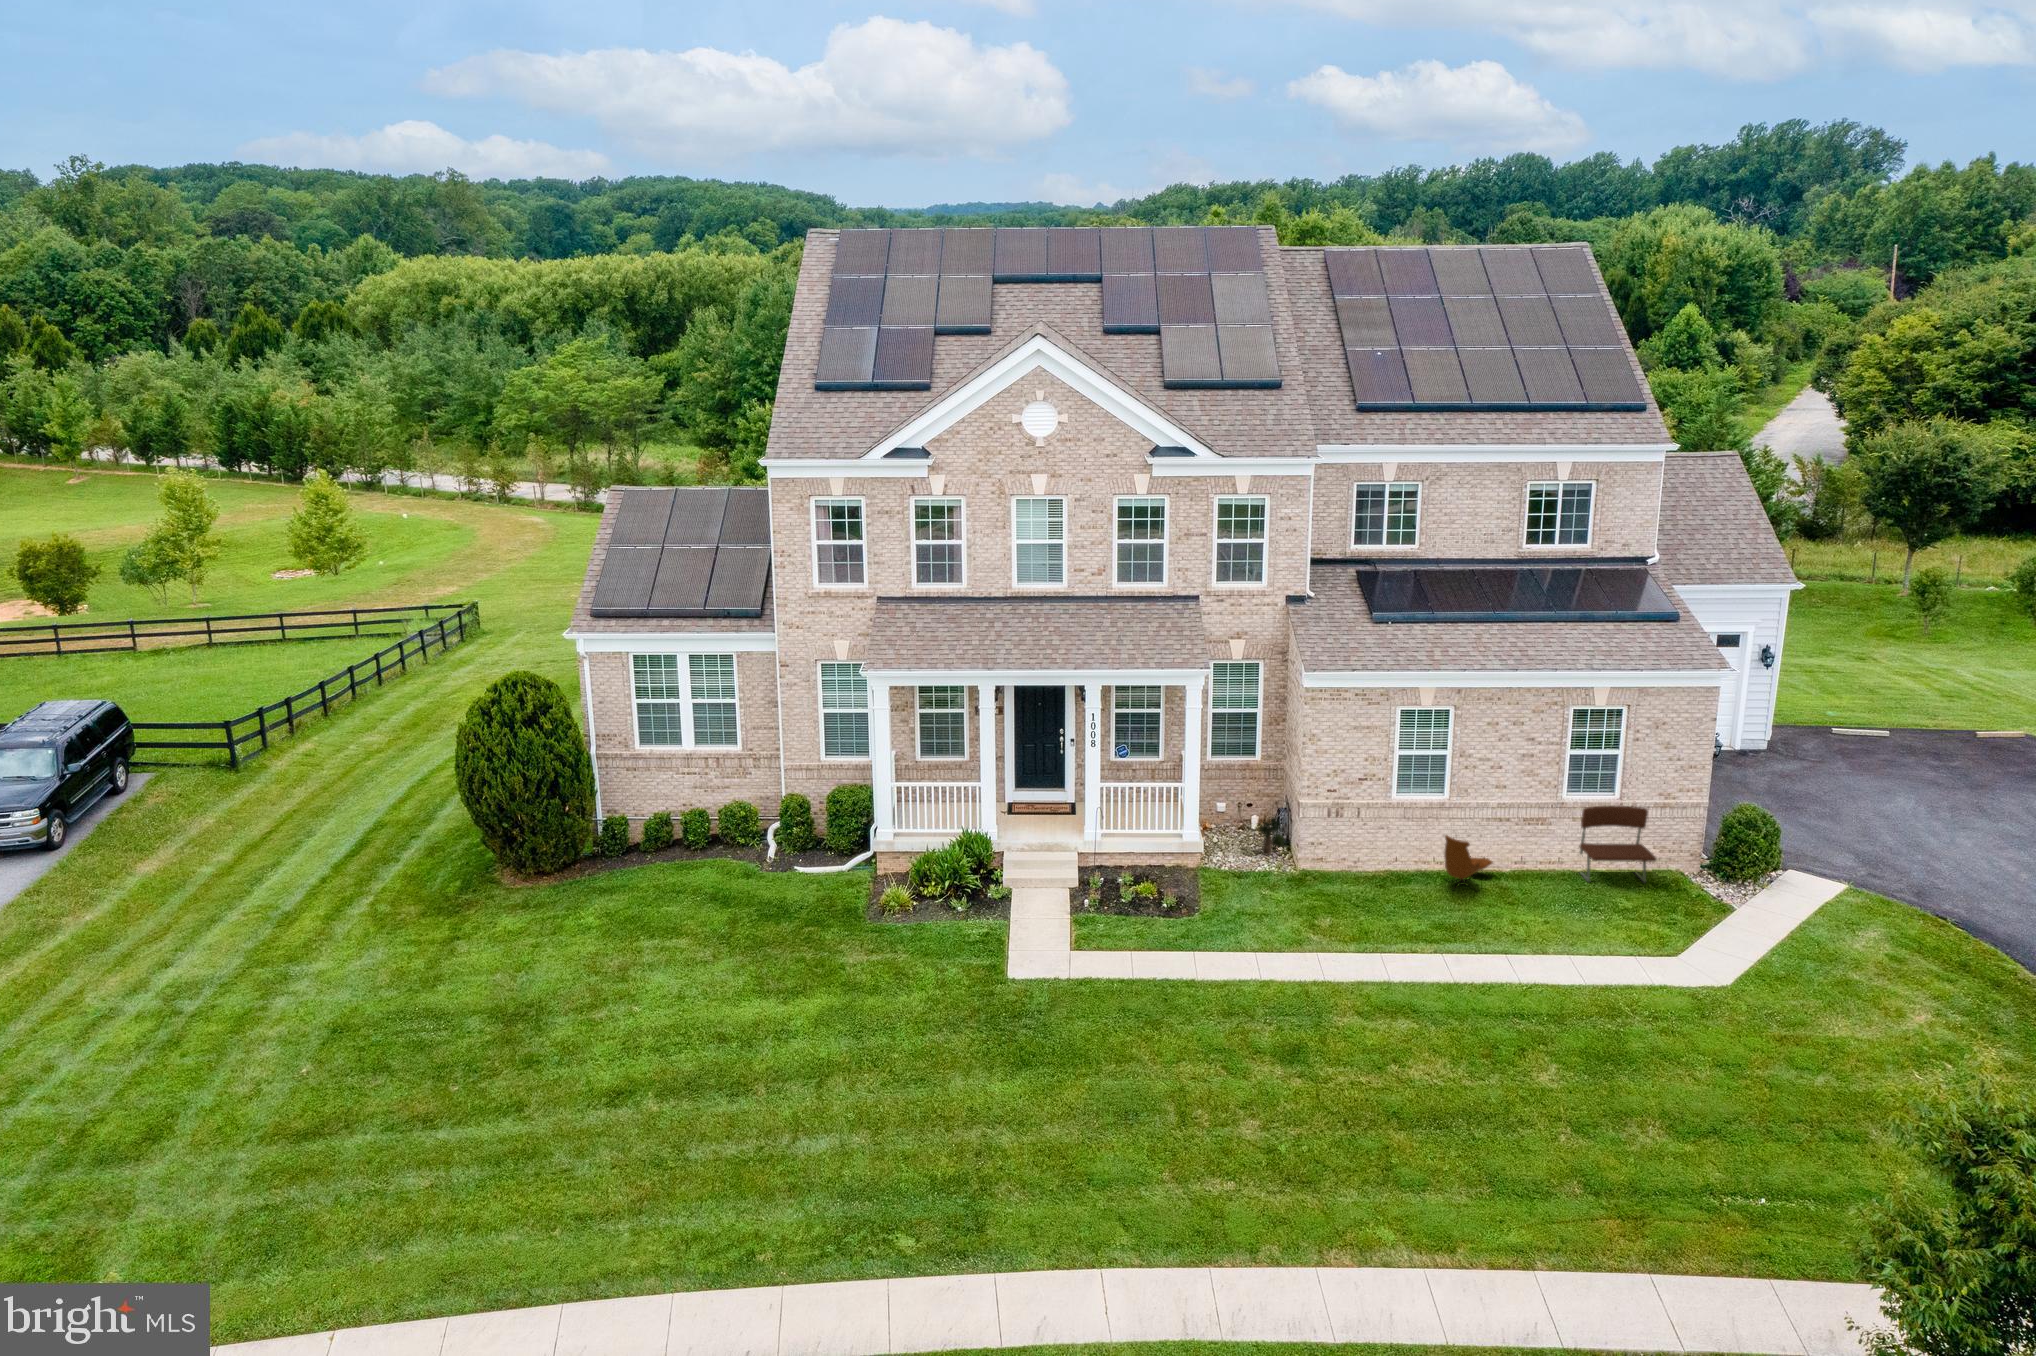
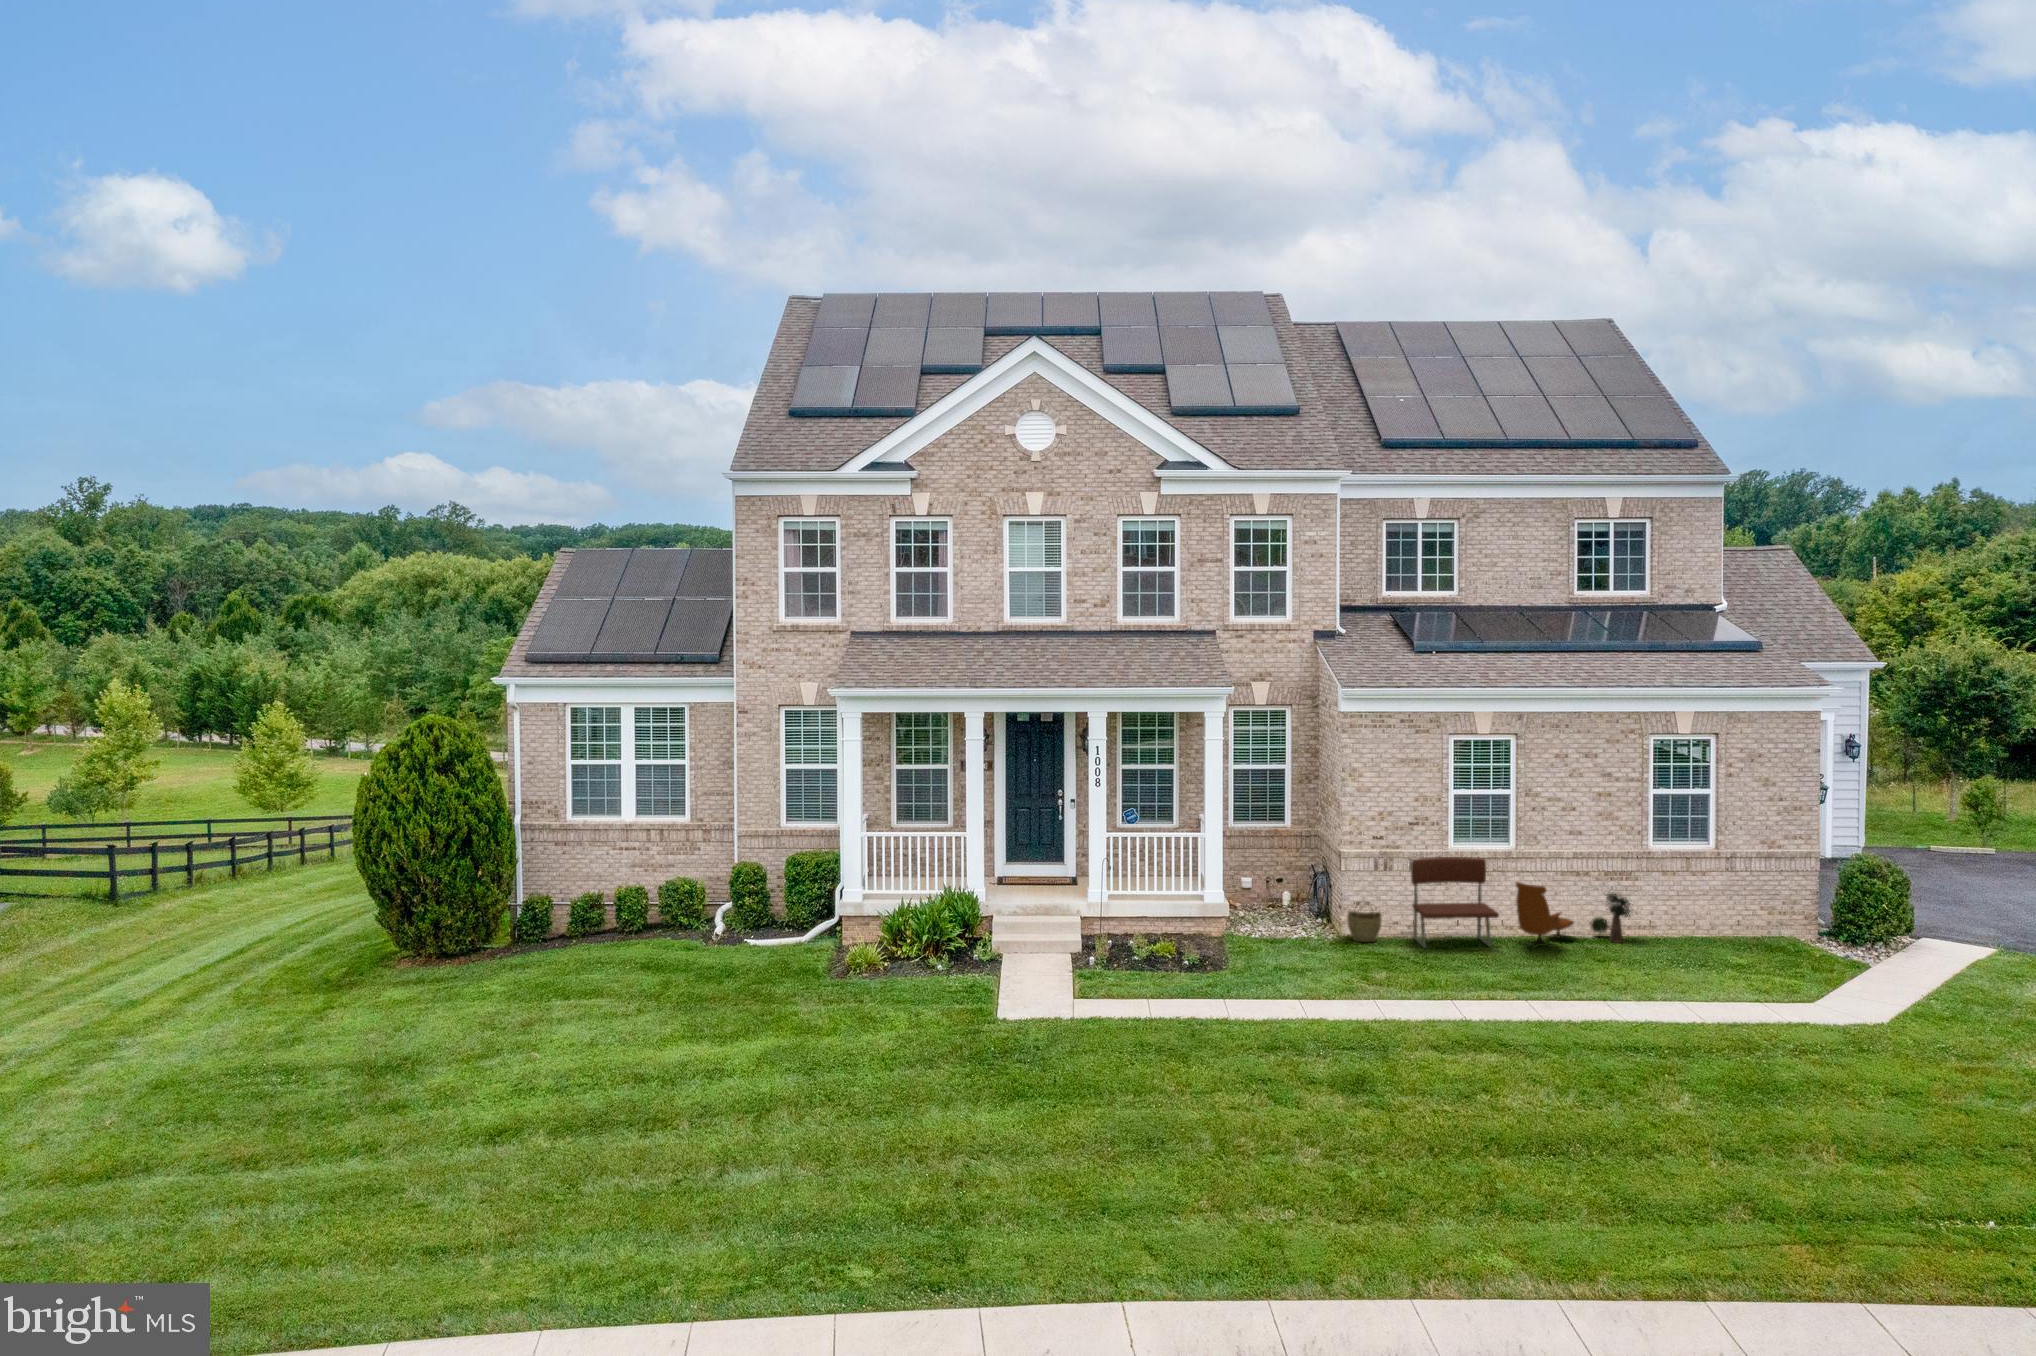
bench: present [1580,805,1657,882] -> present [1411,857,1499,948]
potted plant: present [1259,817,1284,856] -> present [1590,893,1631,943]
woven basket: none [1302,841,1331,877] -> present [1347,902,1382,942]

